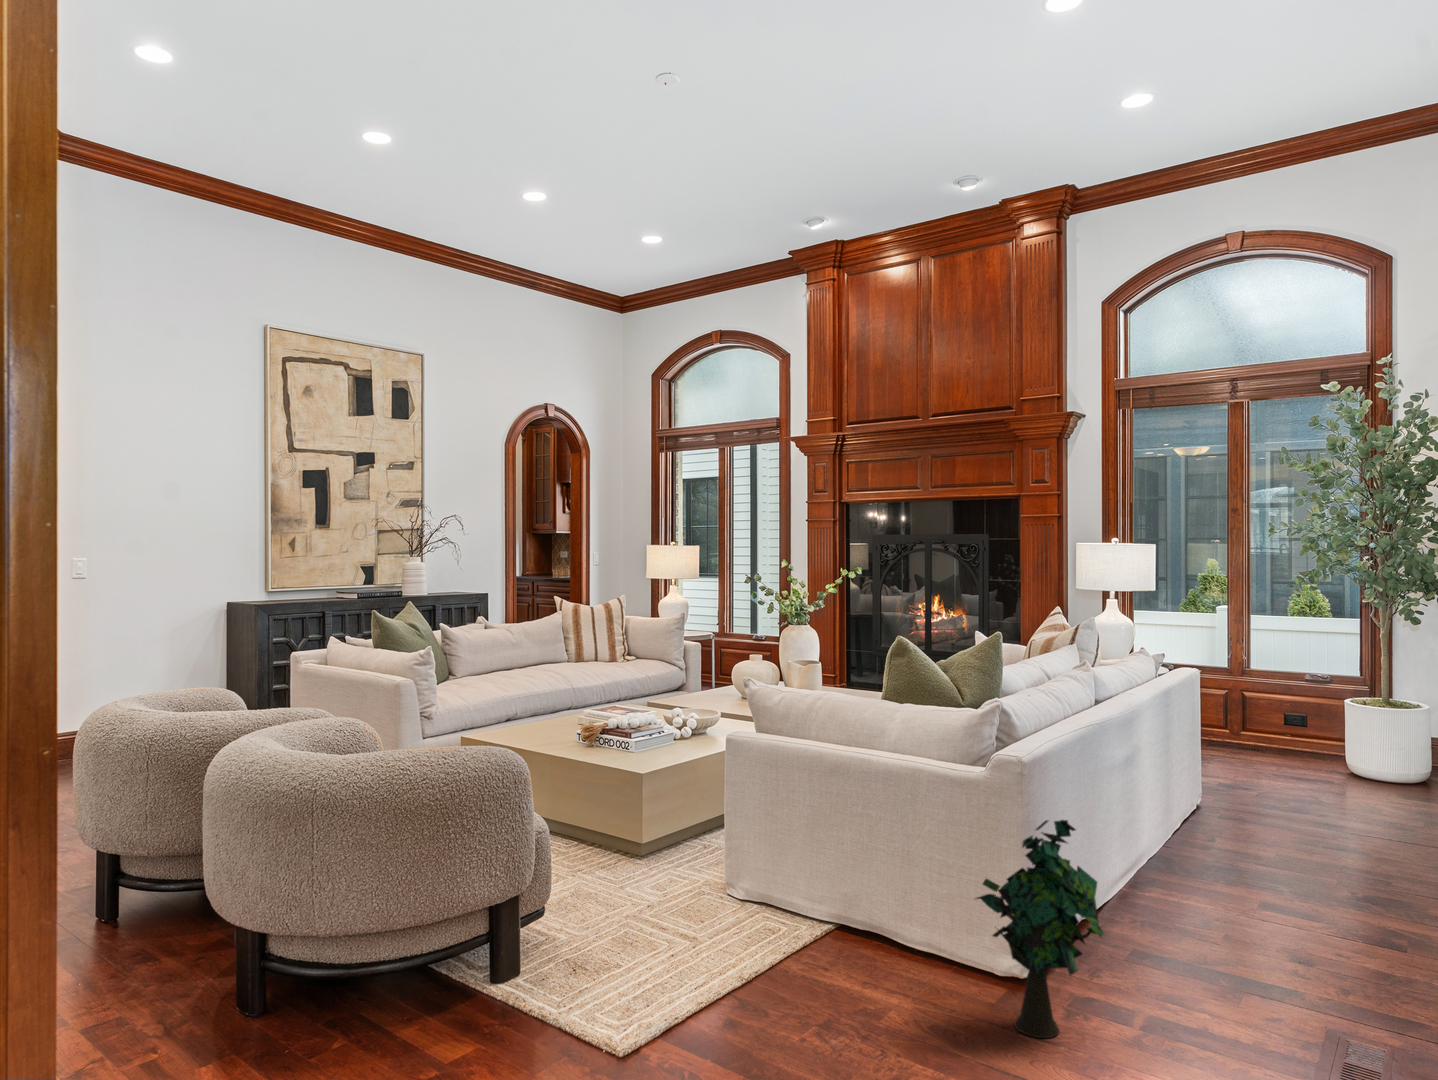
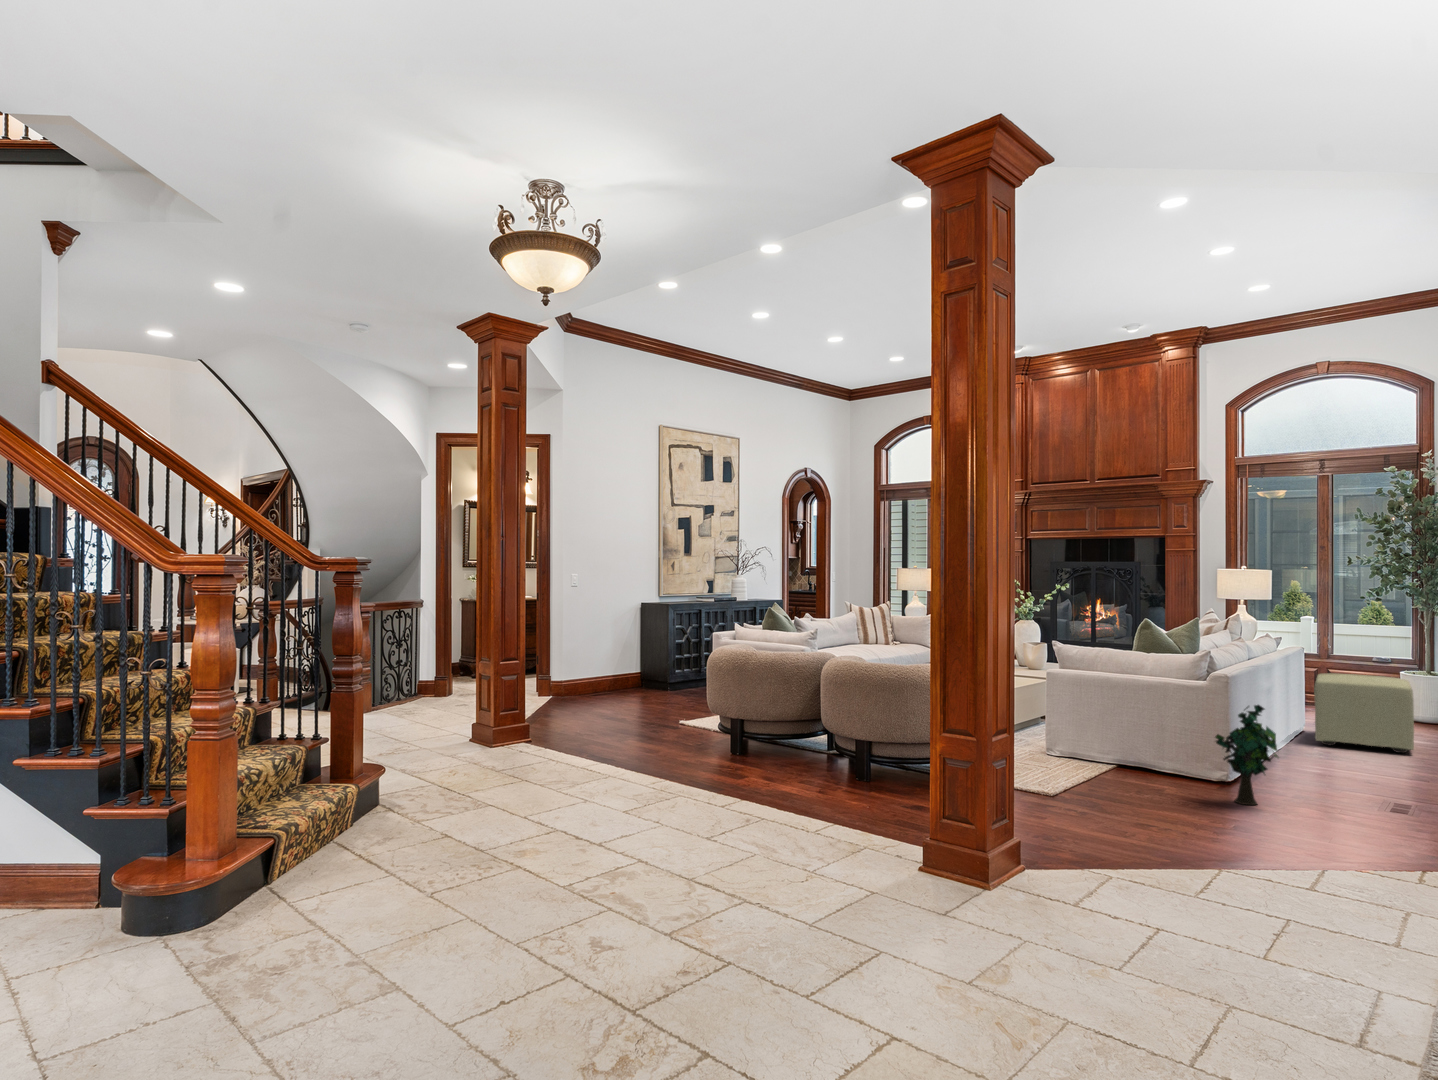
ottoman: none [1207,711,1365,853] -> present [1314,673,1414,753]

